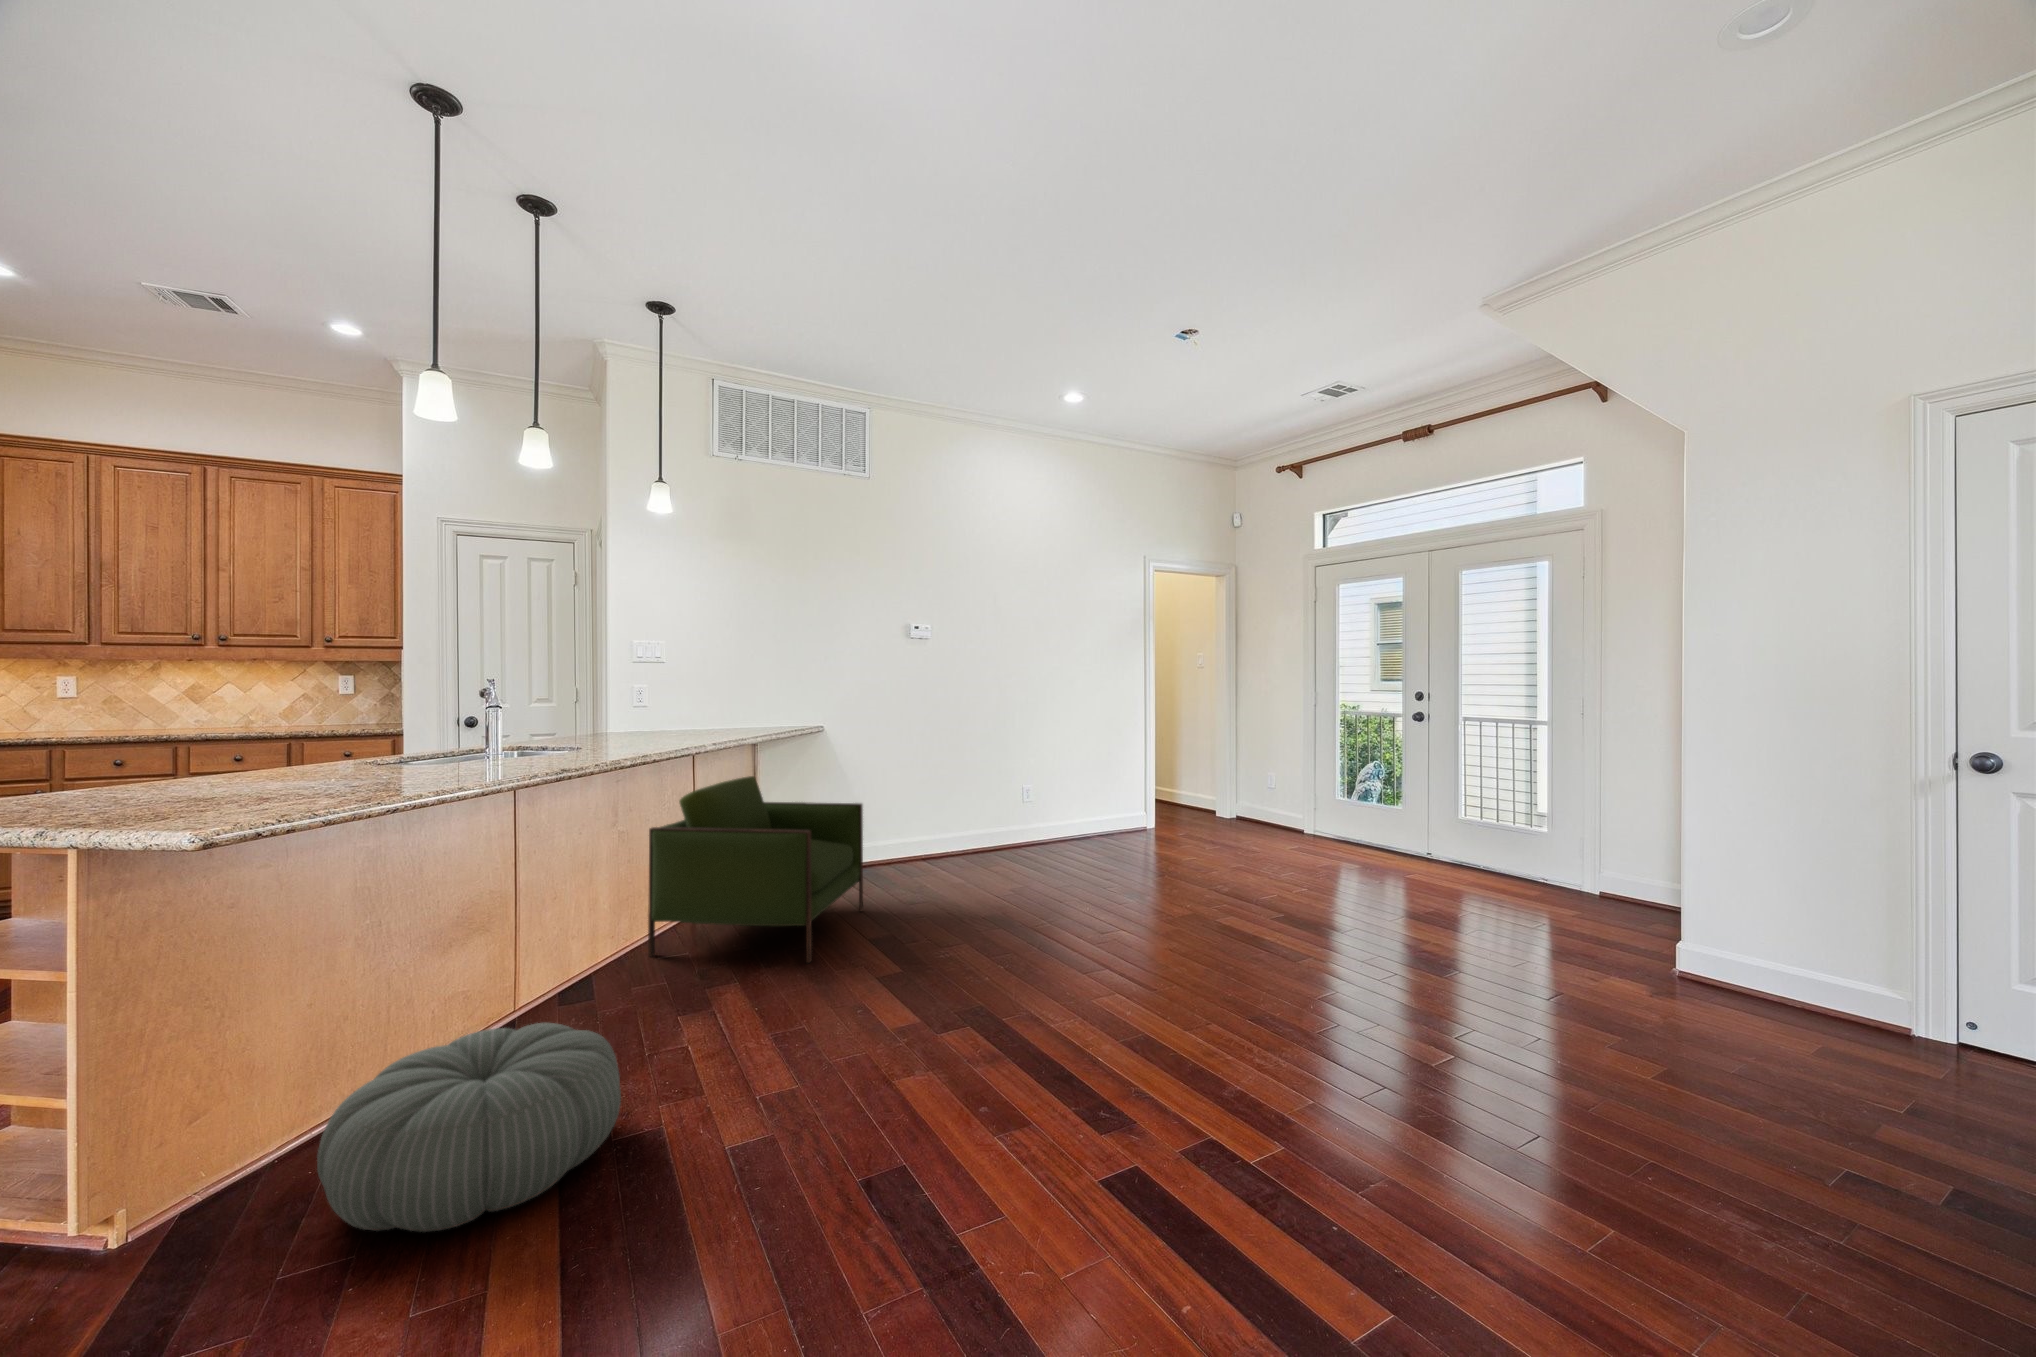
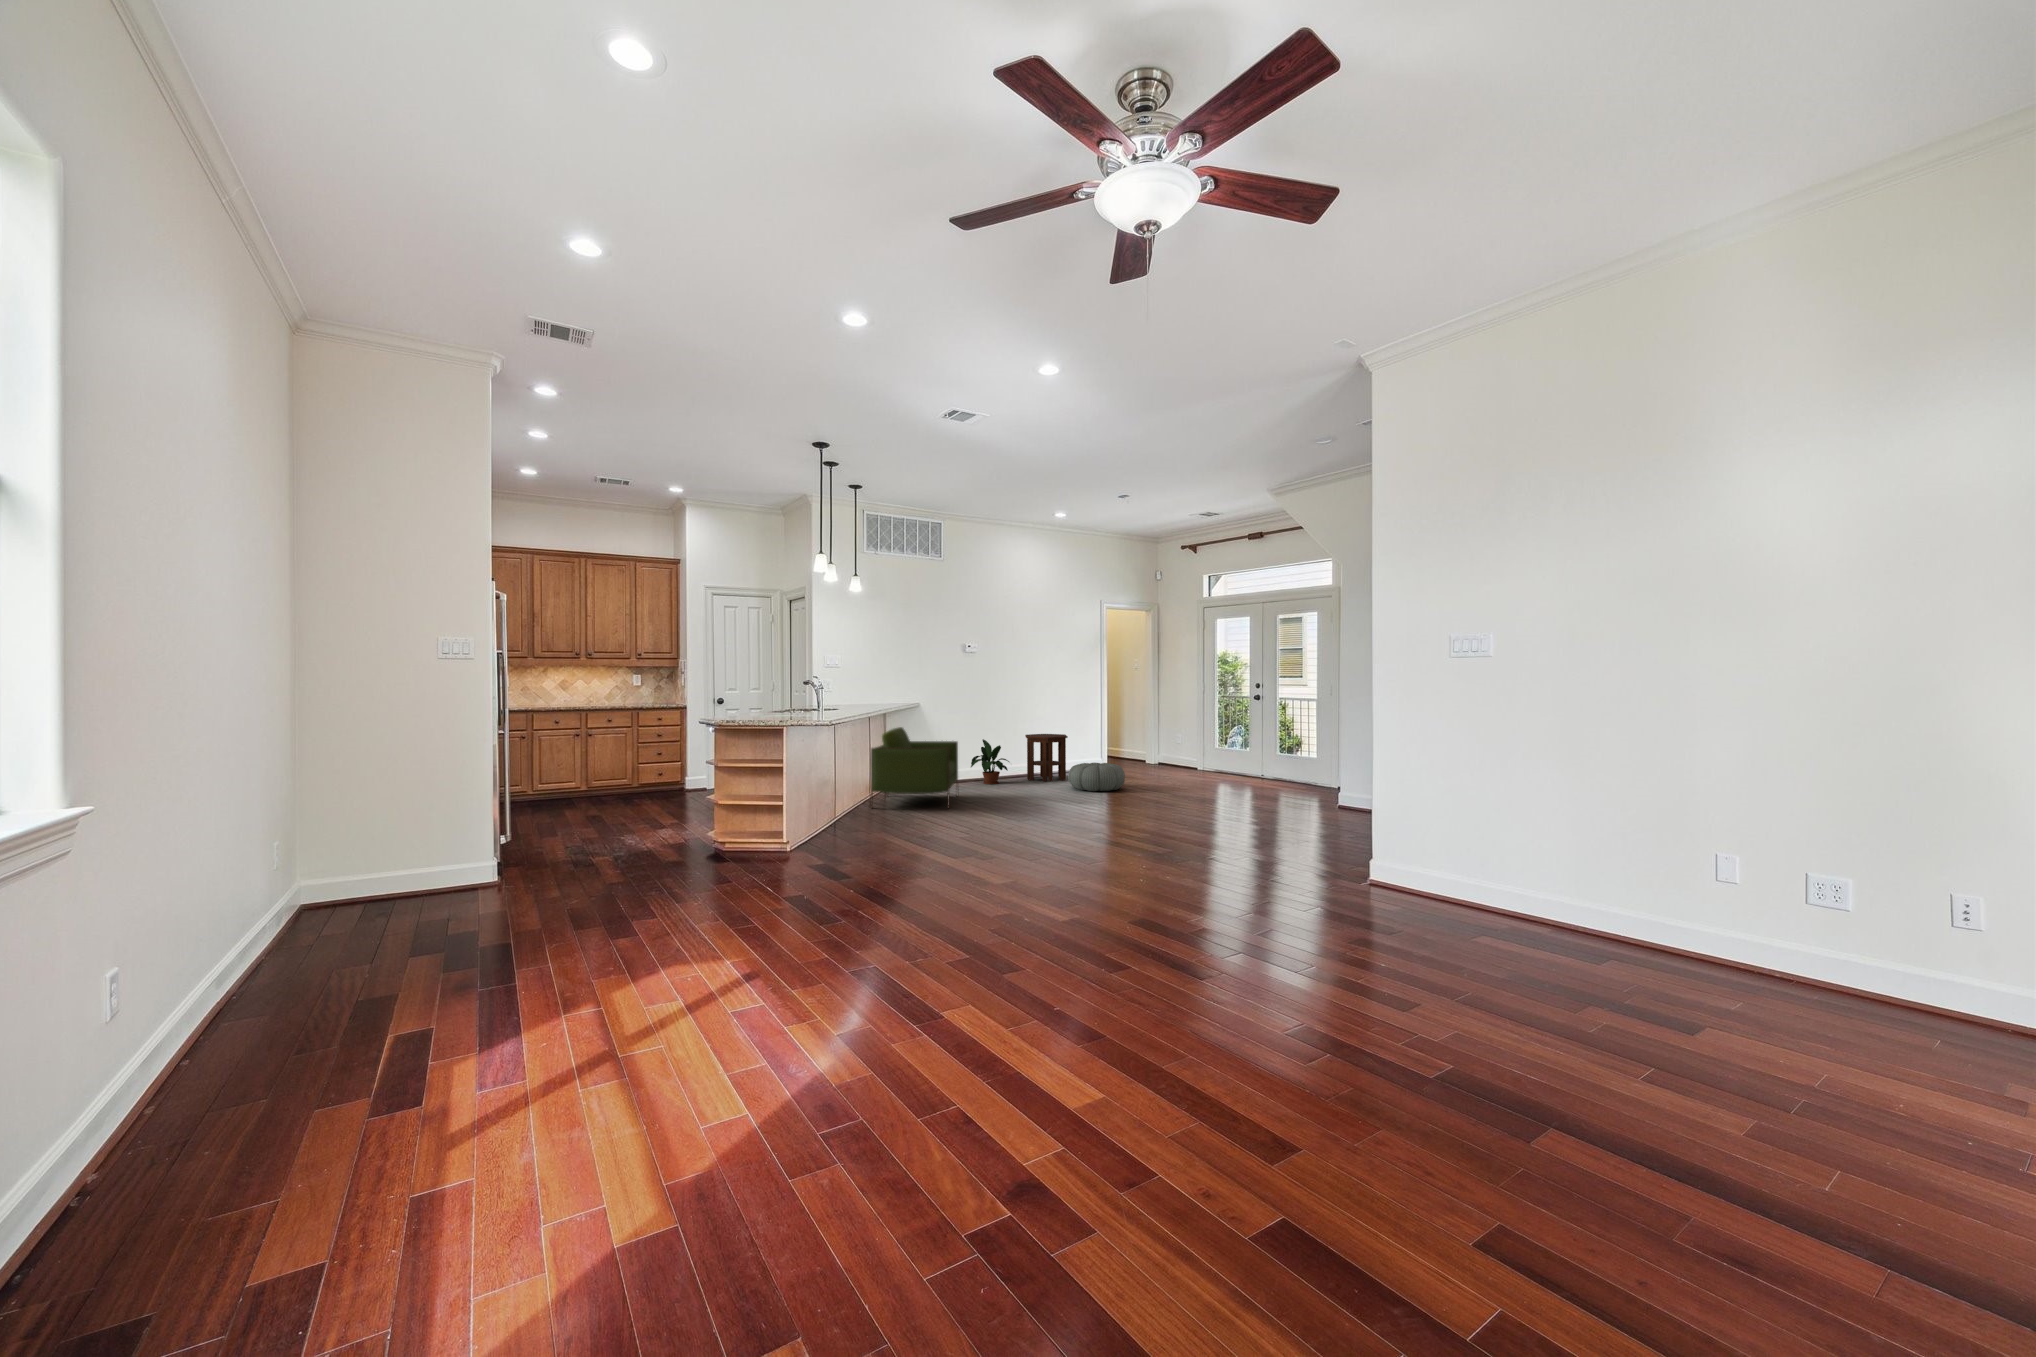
side table: none [1014,775,1085,862] -> present [1025,734,1068,781]
potted plant: none [911,789,987,869] -> present [971,739,1009,784]
pouf: present [317,1023,621,1232] -> present [1068,763,1125,791]

